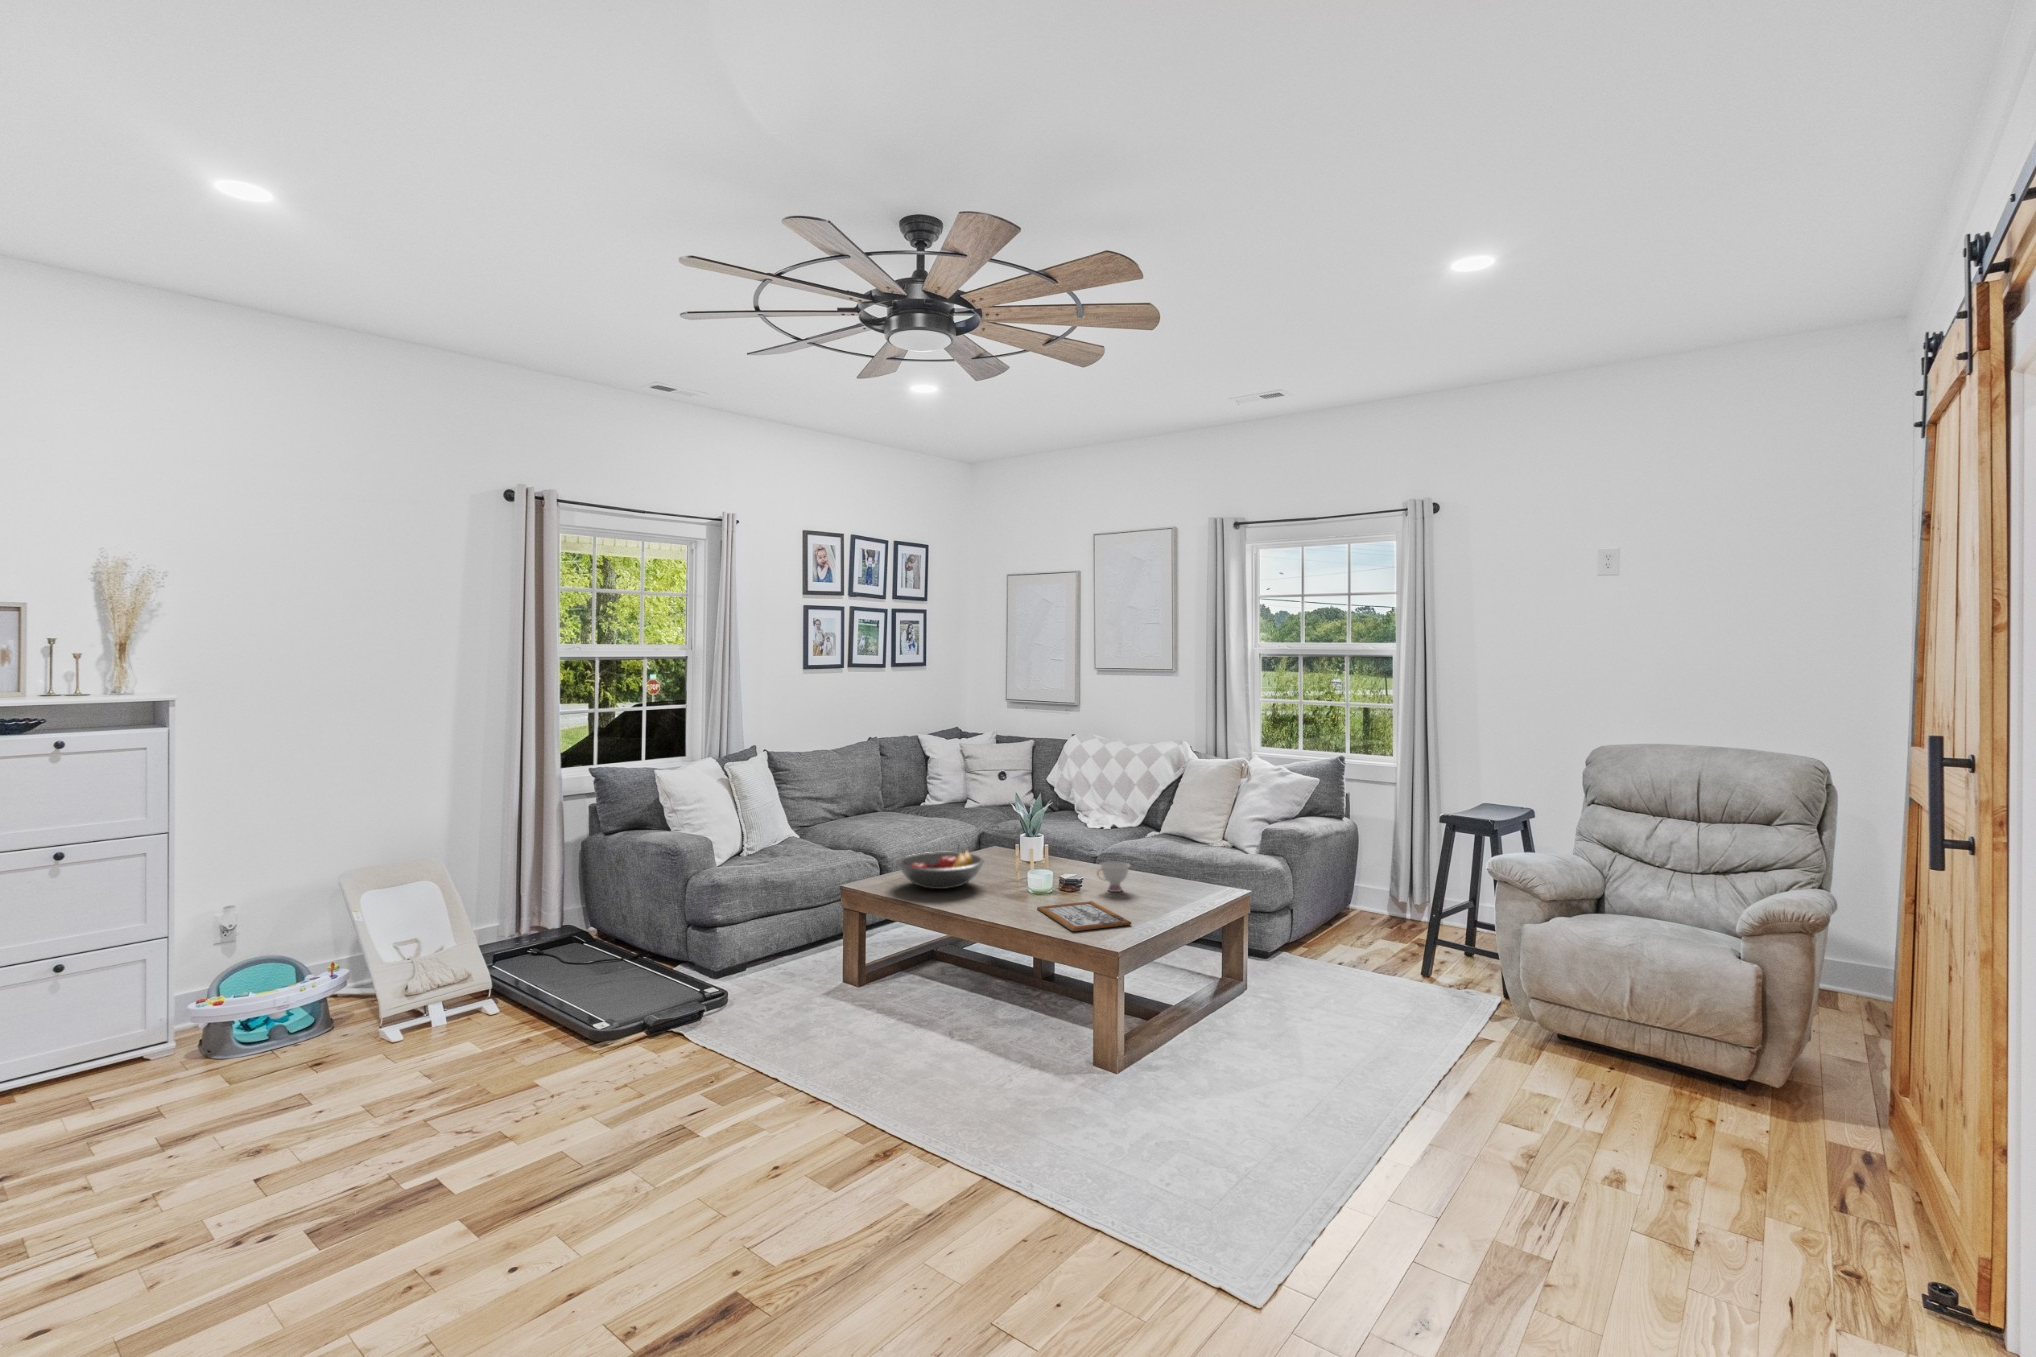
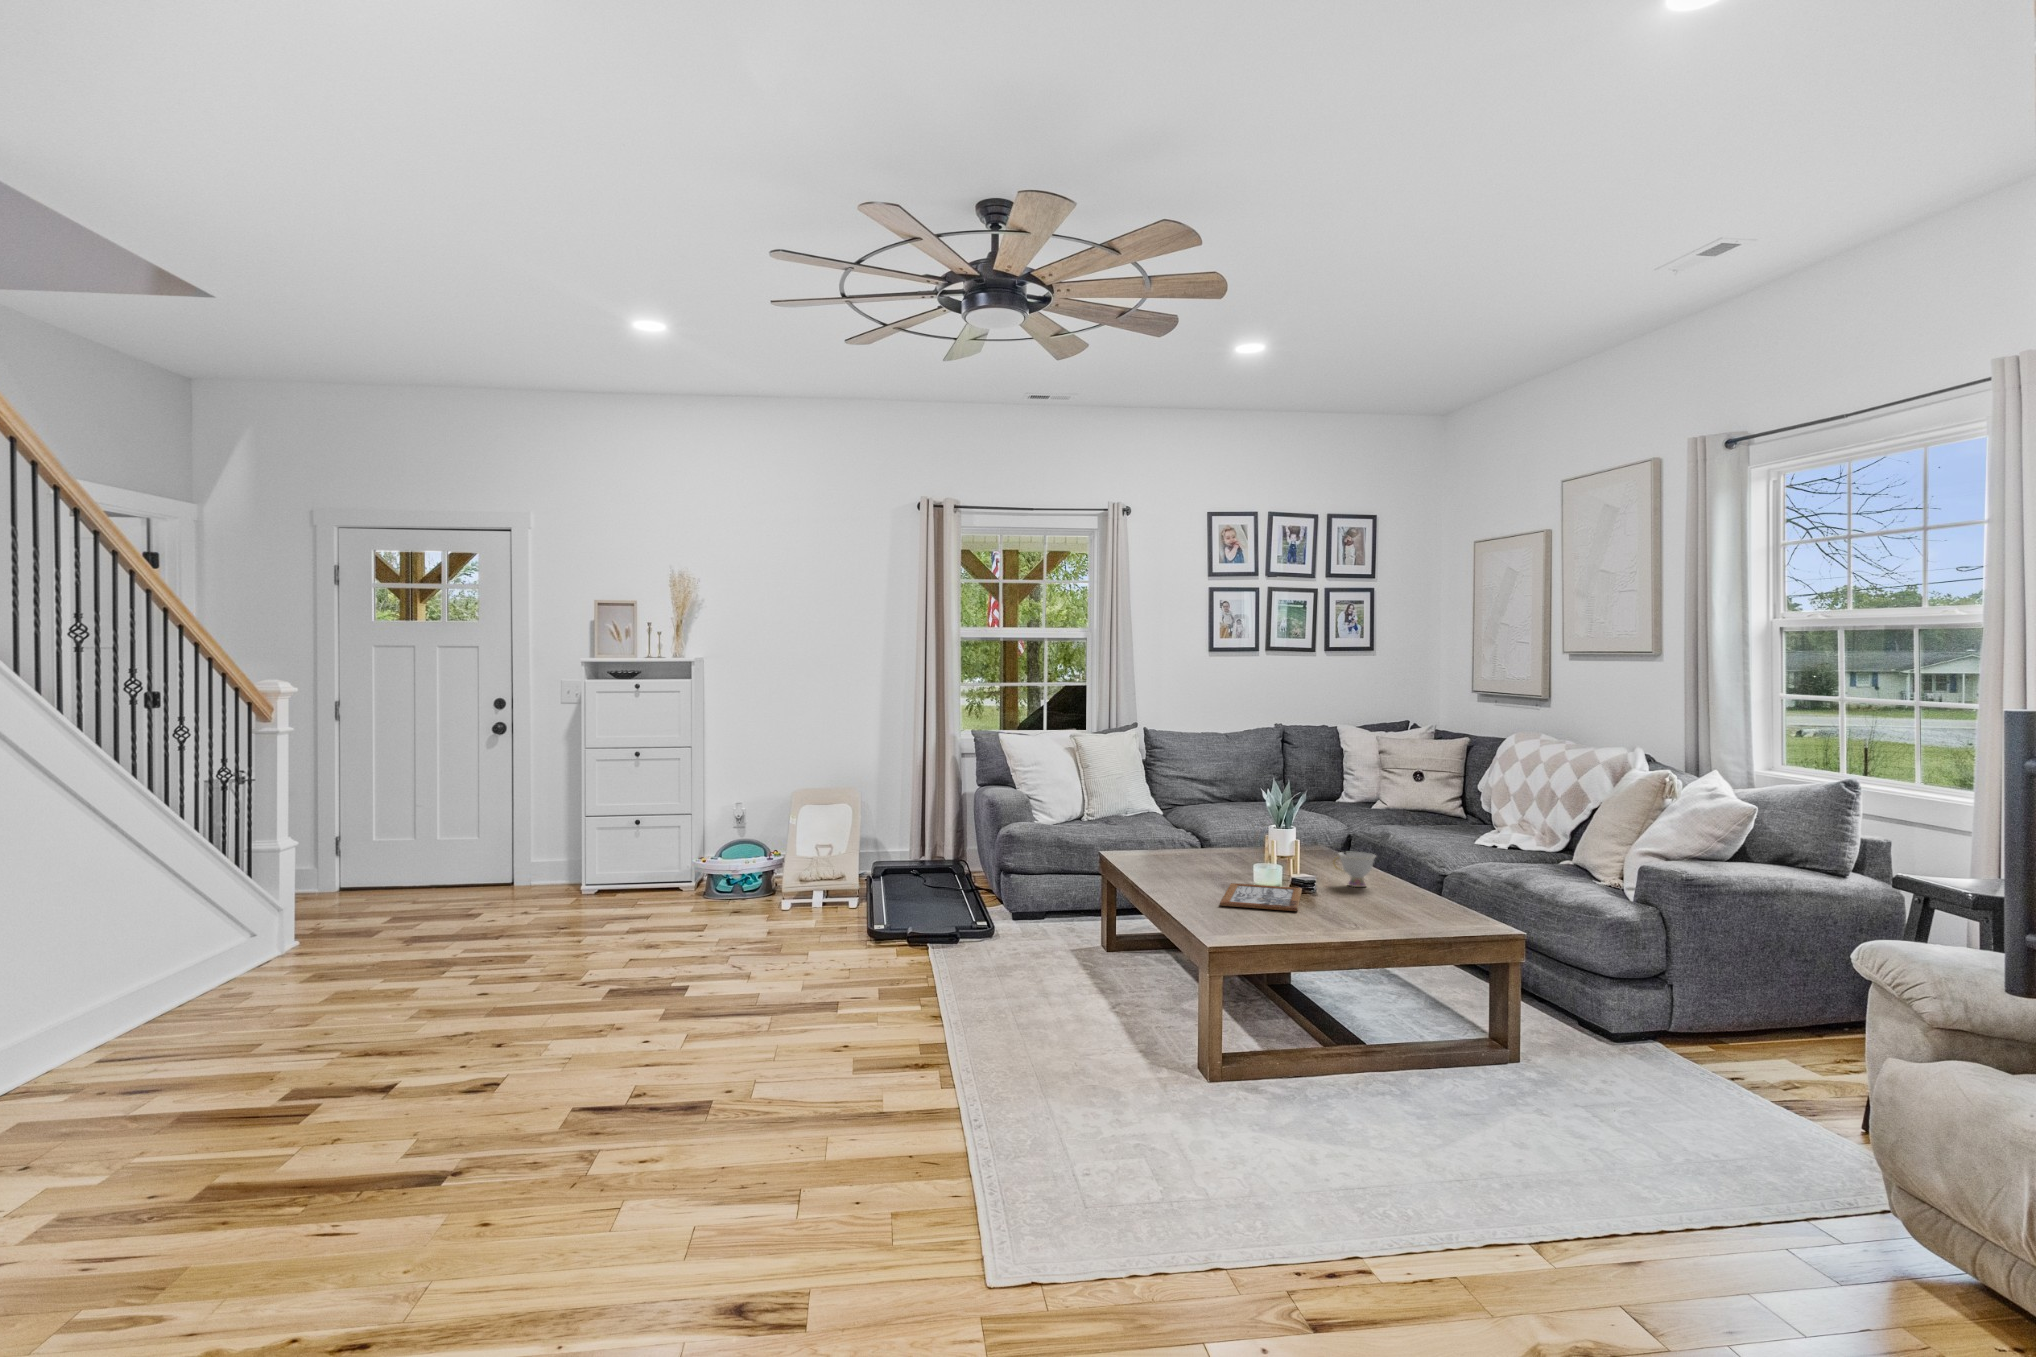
fruit bowl: present [898,850,984,889] -> none [1137,824,1231,859]

